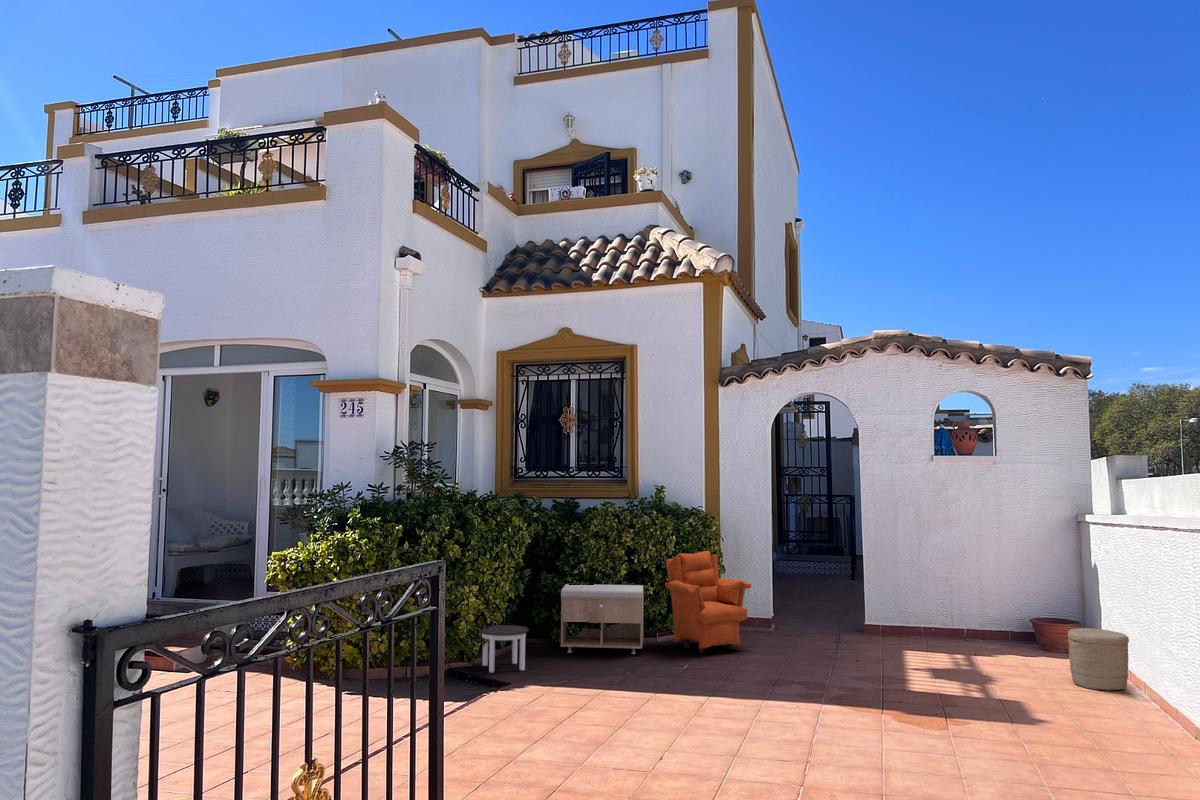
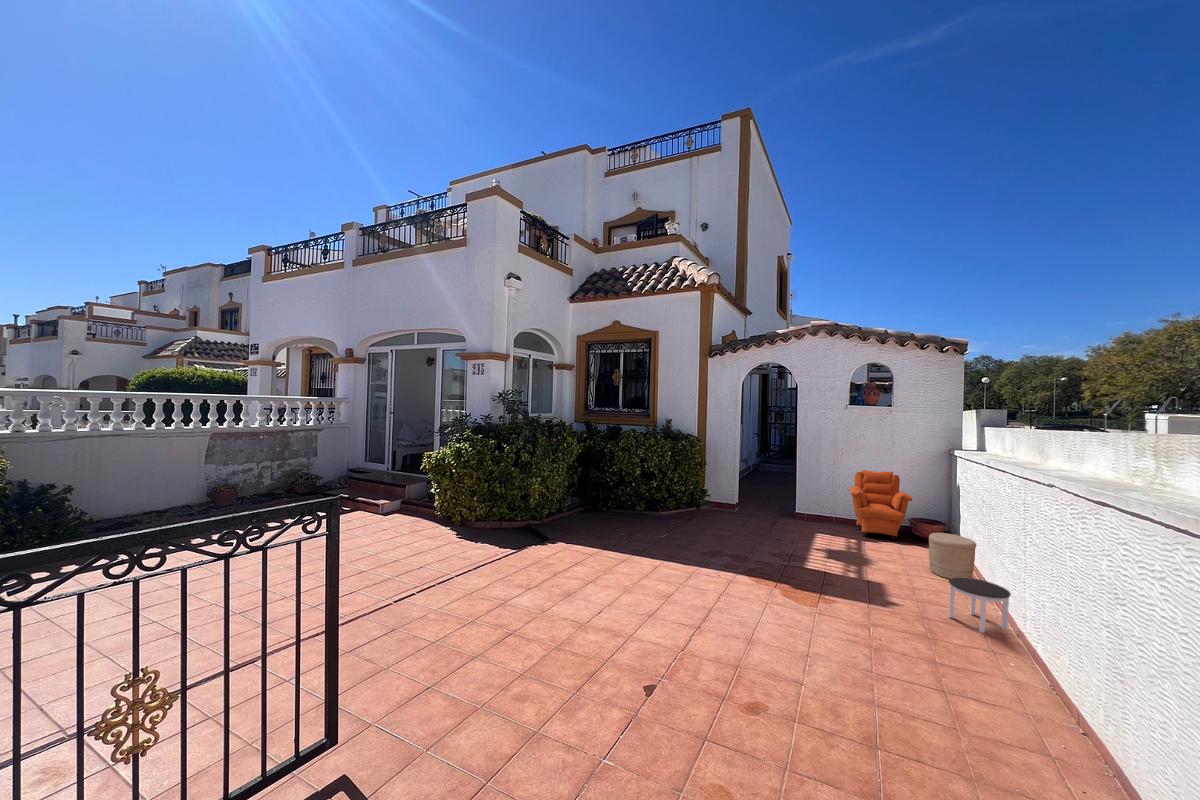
armchair: present [666,551,751,653] -> present [849,470,913,539]
storage bench: present [561,584,643,654] -> none [596,476,649,522]
round table: present [479,625,529,672] -> present [948,577,1011,633]

